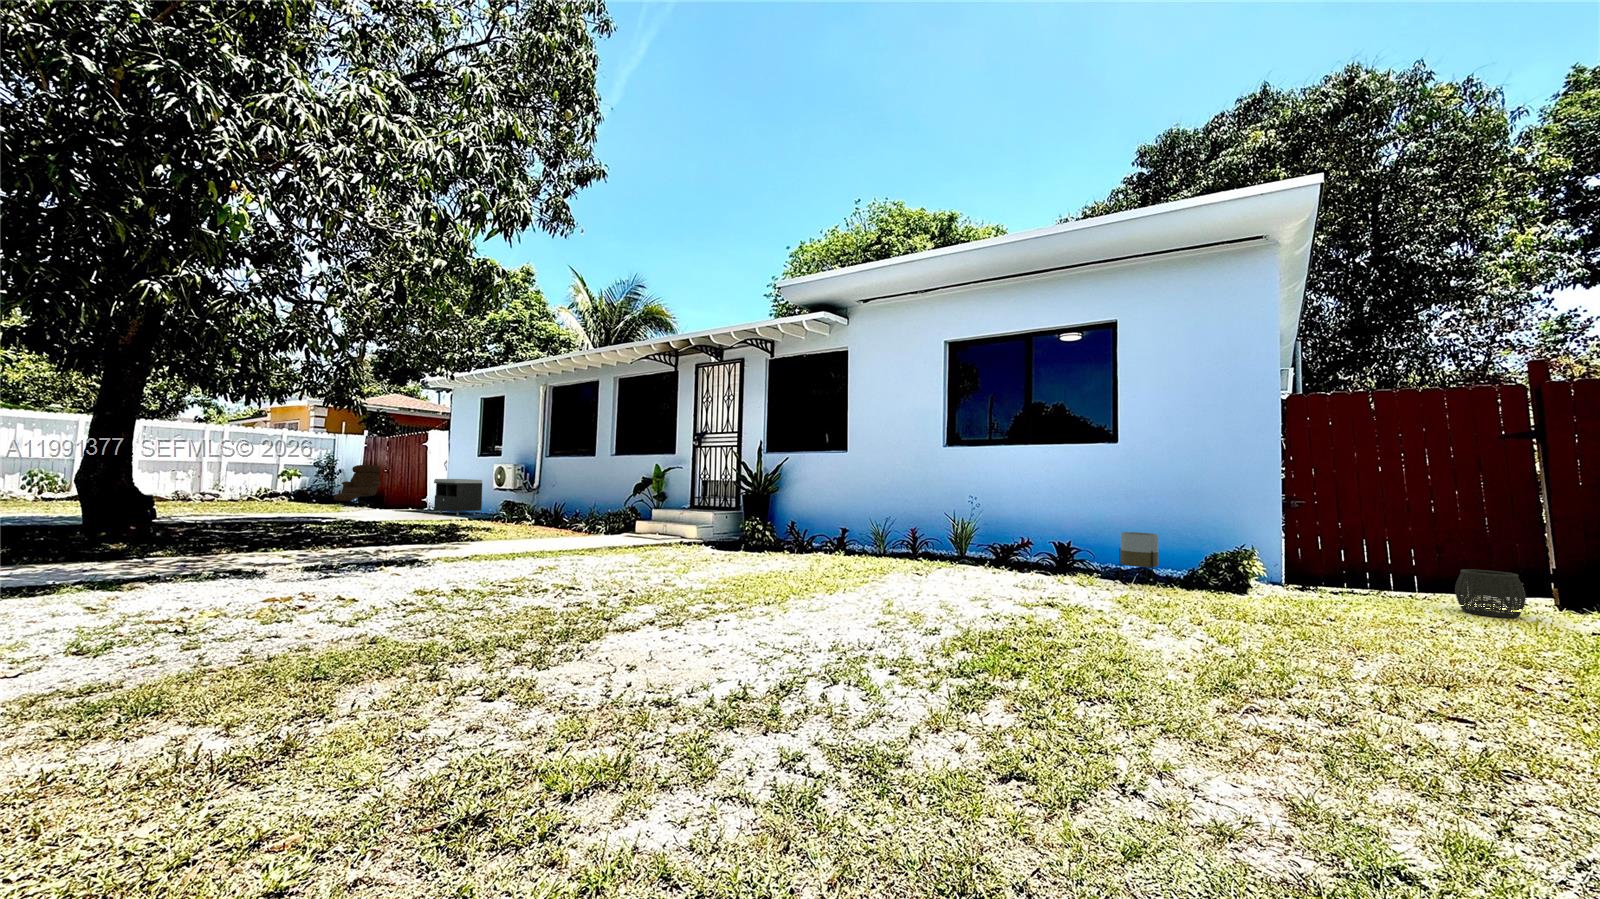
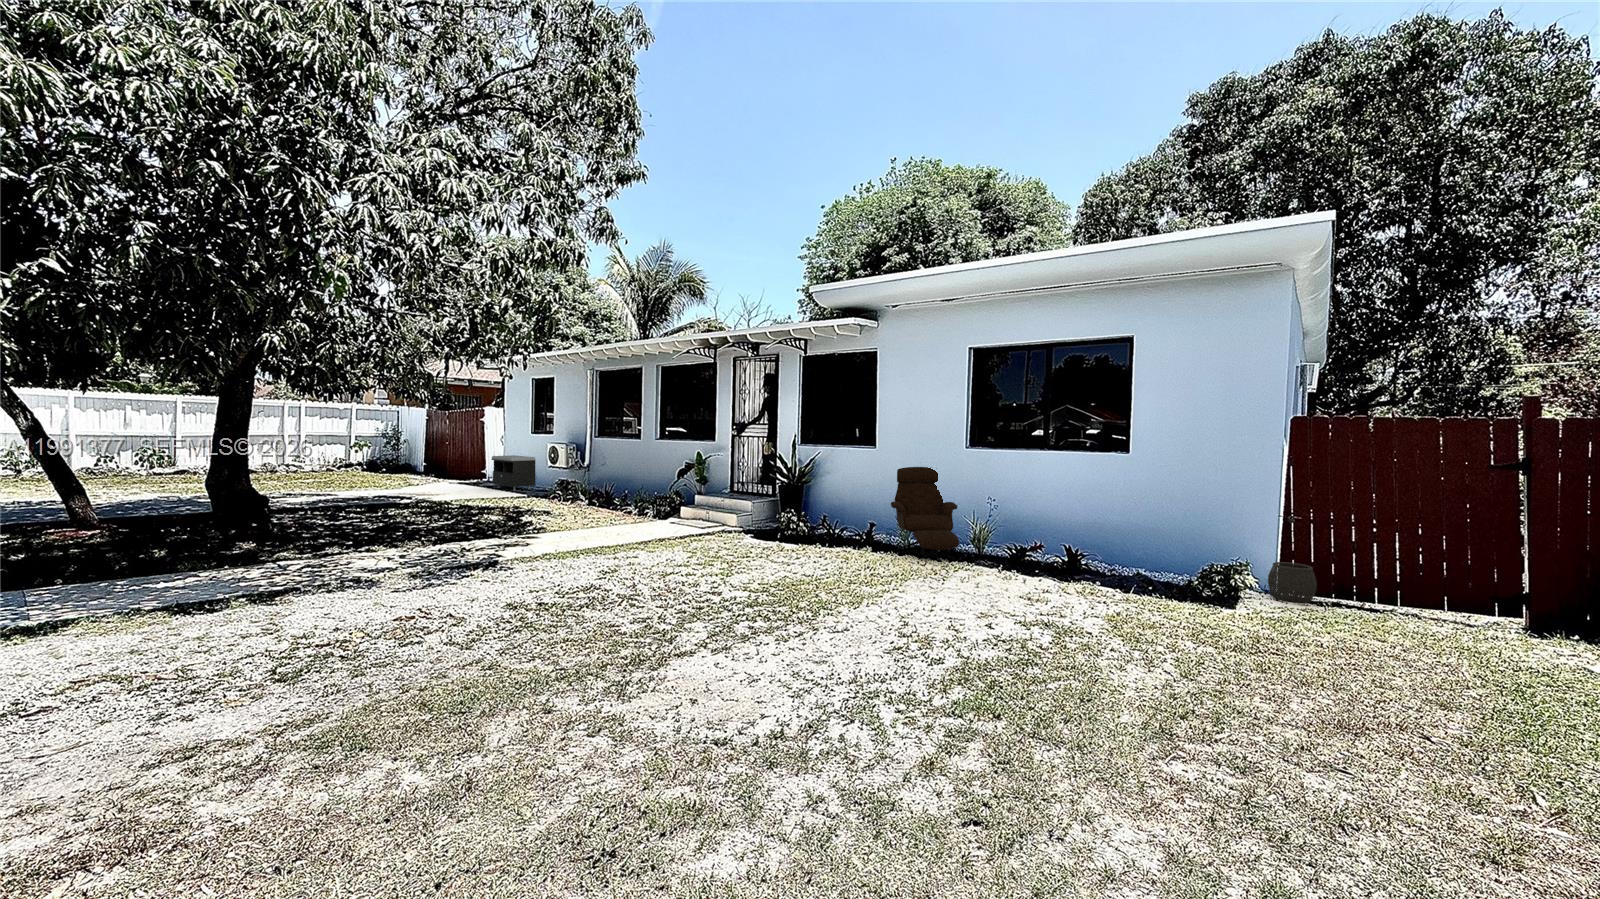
lounge chair: present [334,465,381,507] -> present [891,467,959,562]
planter: present [1119,532,1159,584] -> none [1112,532,1148,581]
woven basket: present [1455,569,1526,618] -> present [1268,562,1317,603]

